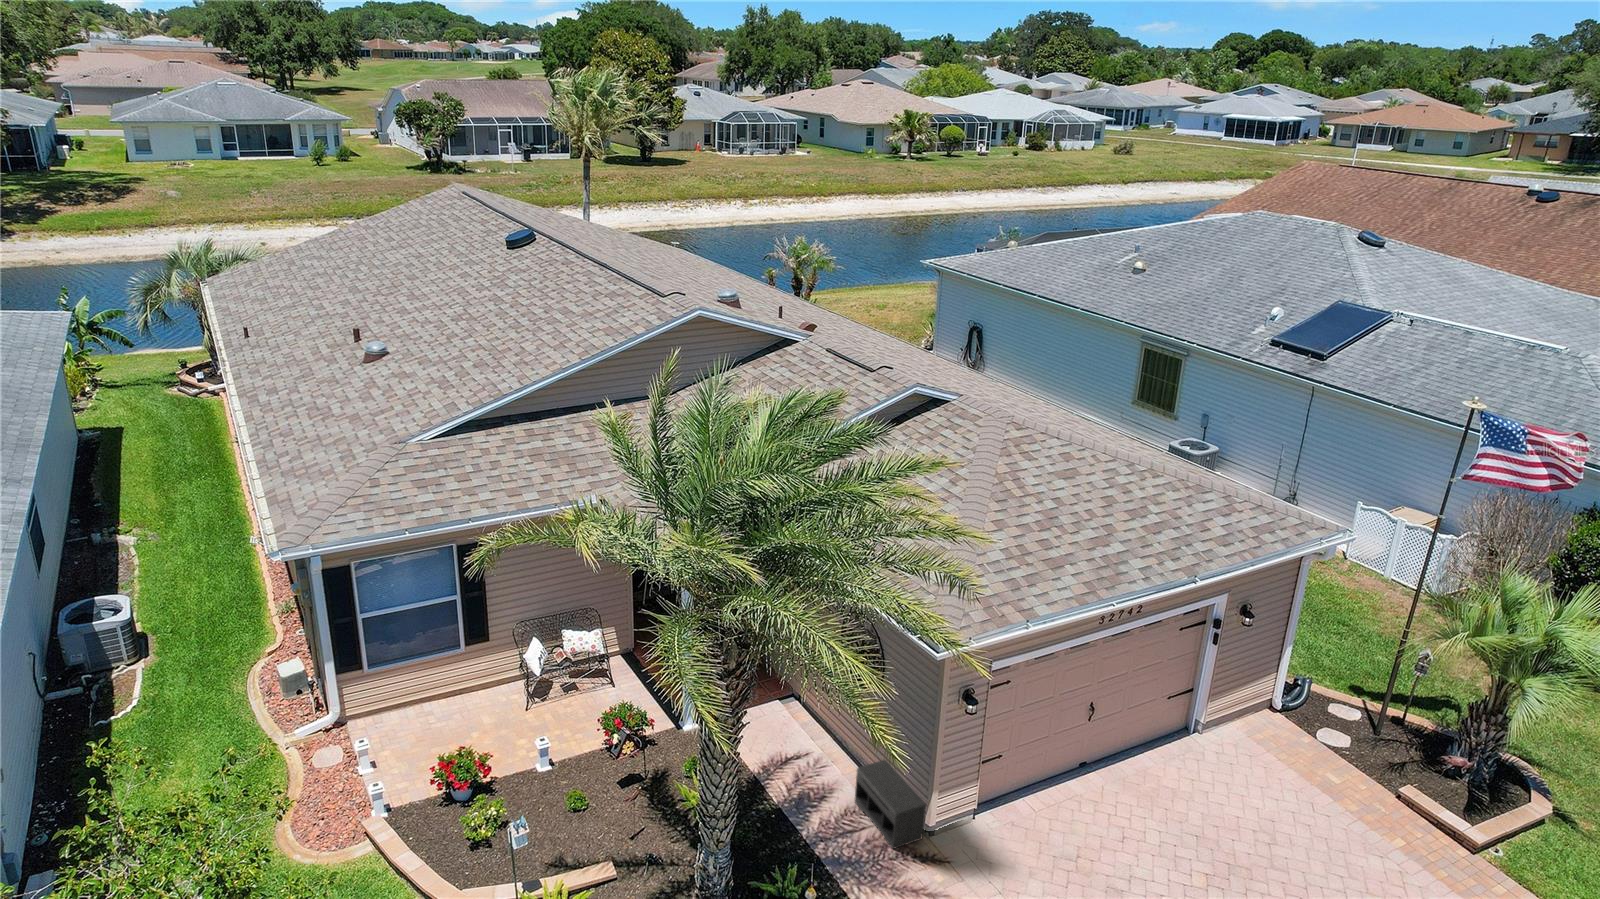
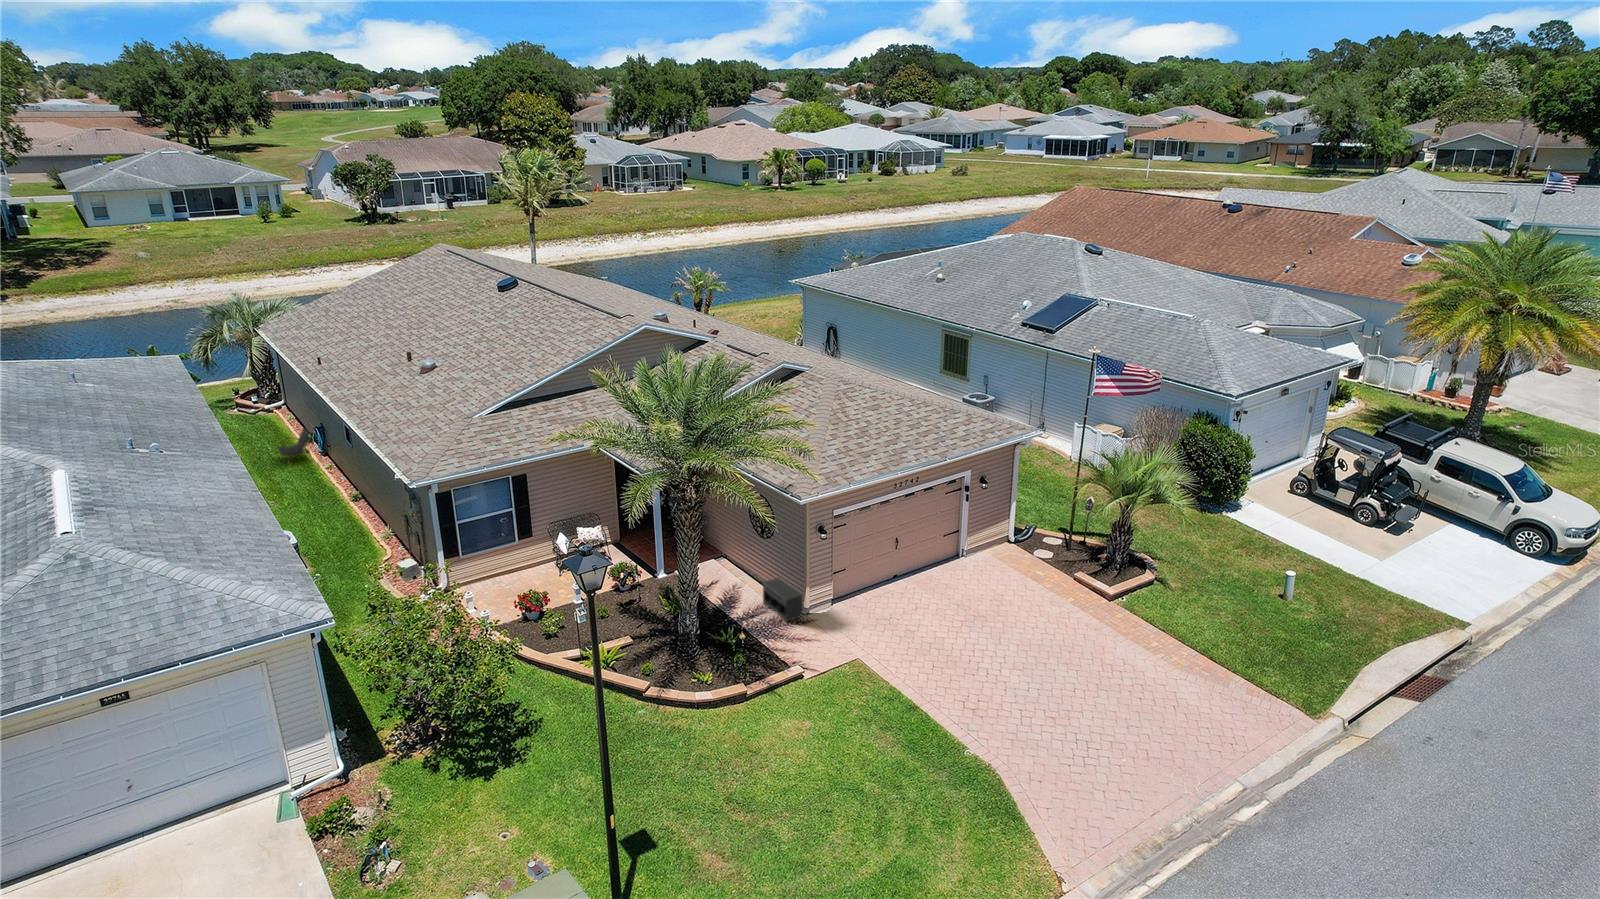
lounge chair: none [191,424,235,475] -> present [278,428,311,462]

